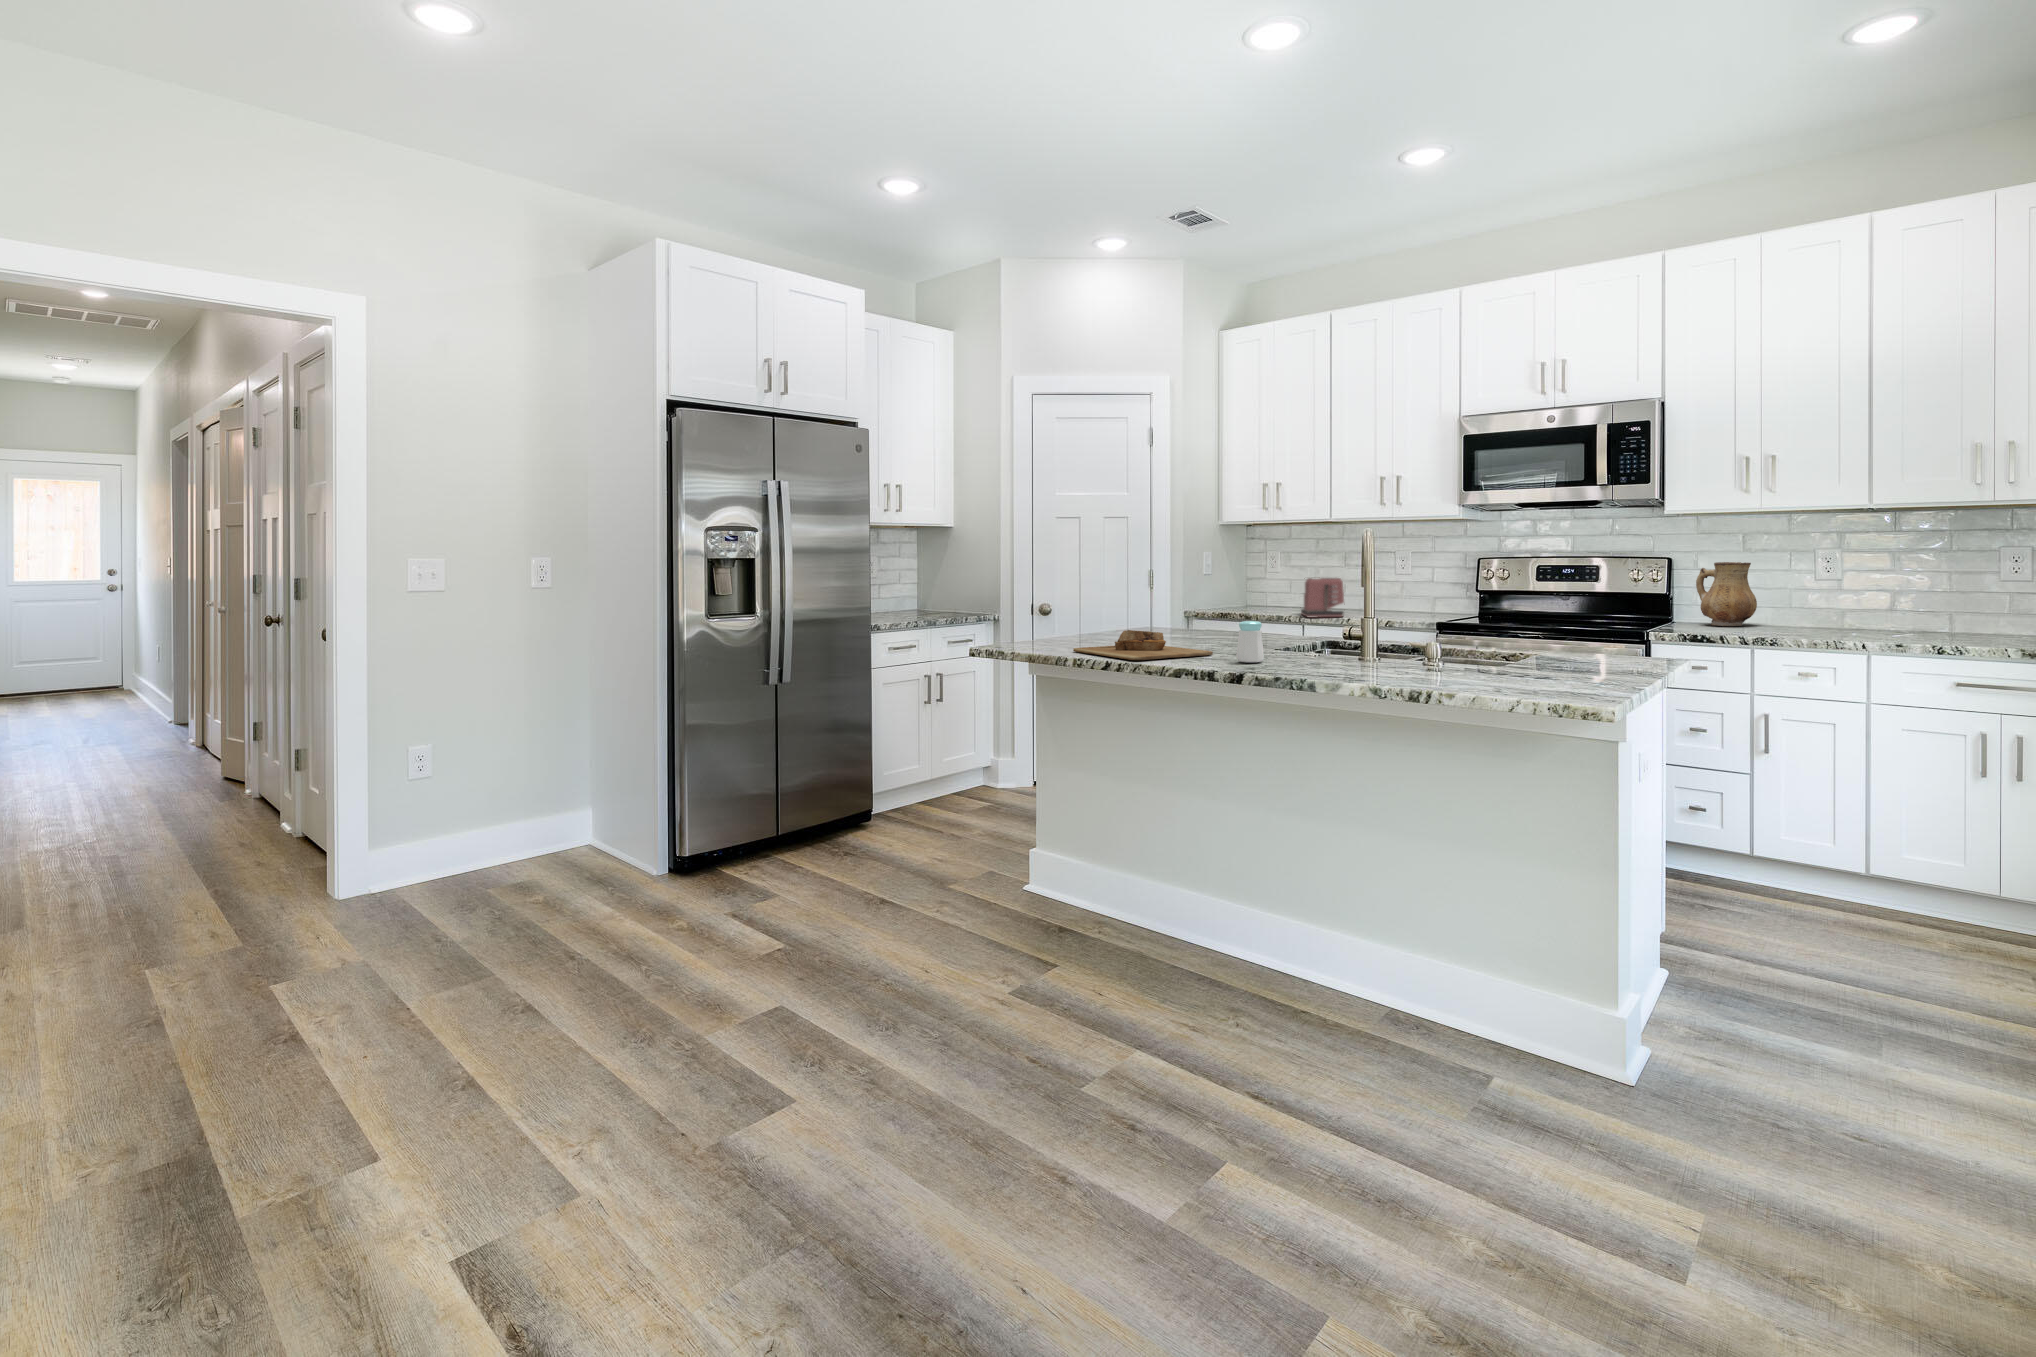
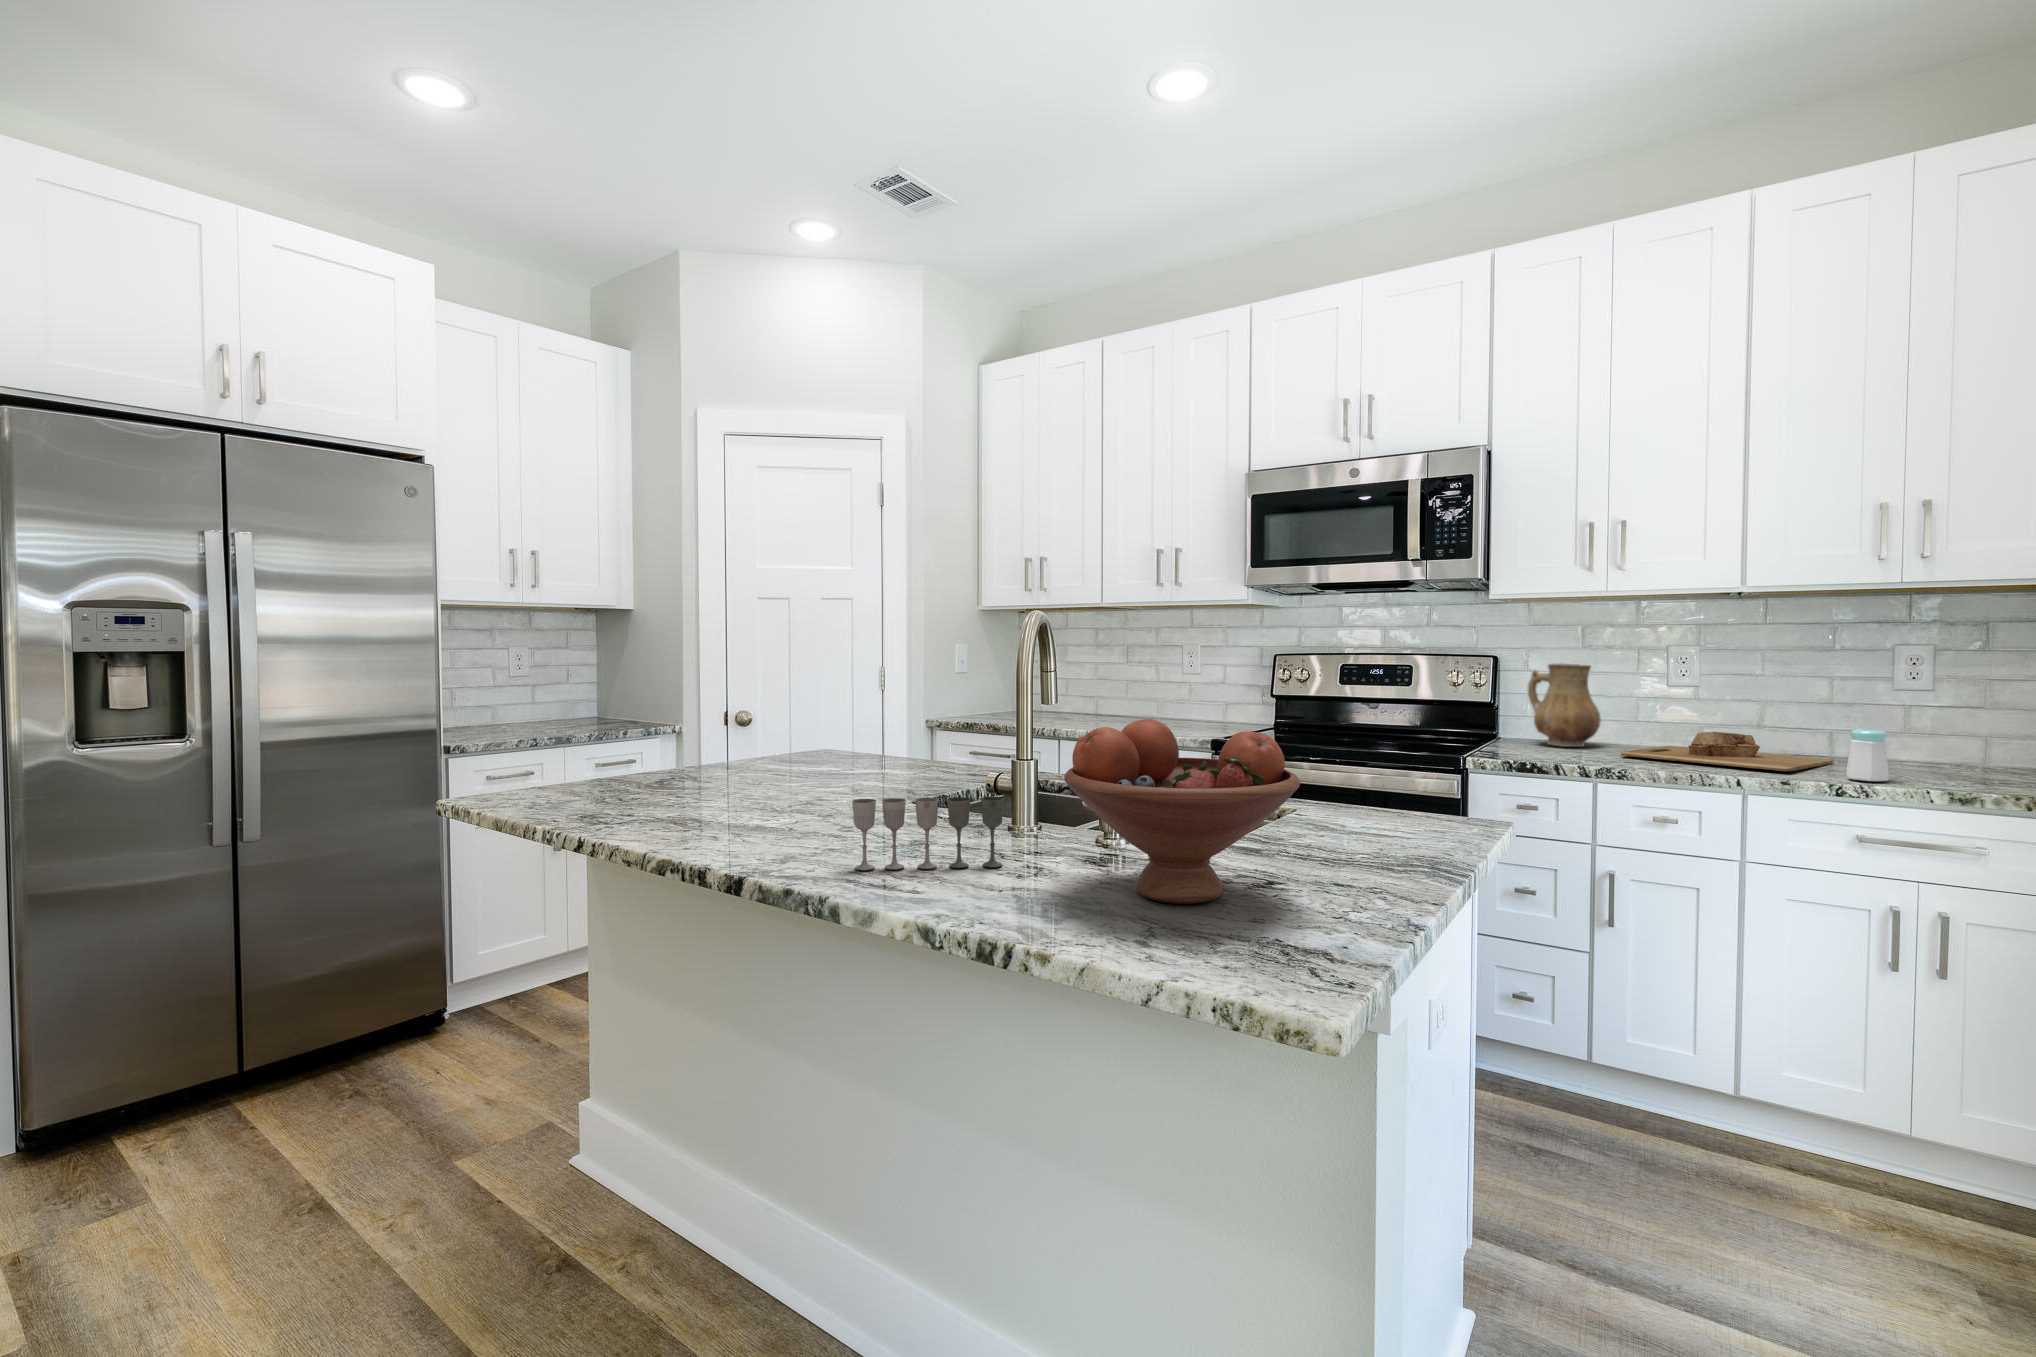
toaster: present [1300,577,1344,617] -> none [1077,668,1123,719]
fruit bowl: none [1432,587,1575,683] -> present [1064,719,1300,904]
salt shaker: present [1236,621,1264,663] -> present [1846,729,1889,781]
cutting board: present [1073,630,1213,660] -> present [1621,732,1833,771]
wine glass: none [1296,635,1383,675] -> present [852,797,1004,870]

